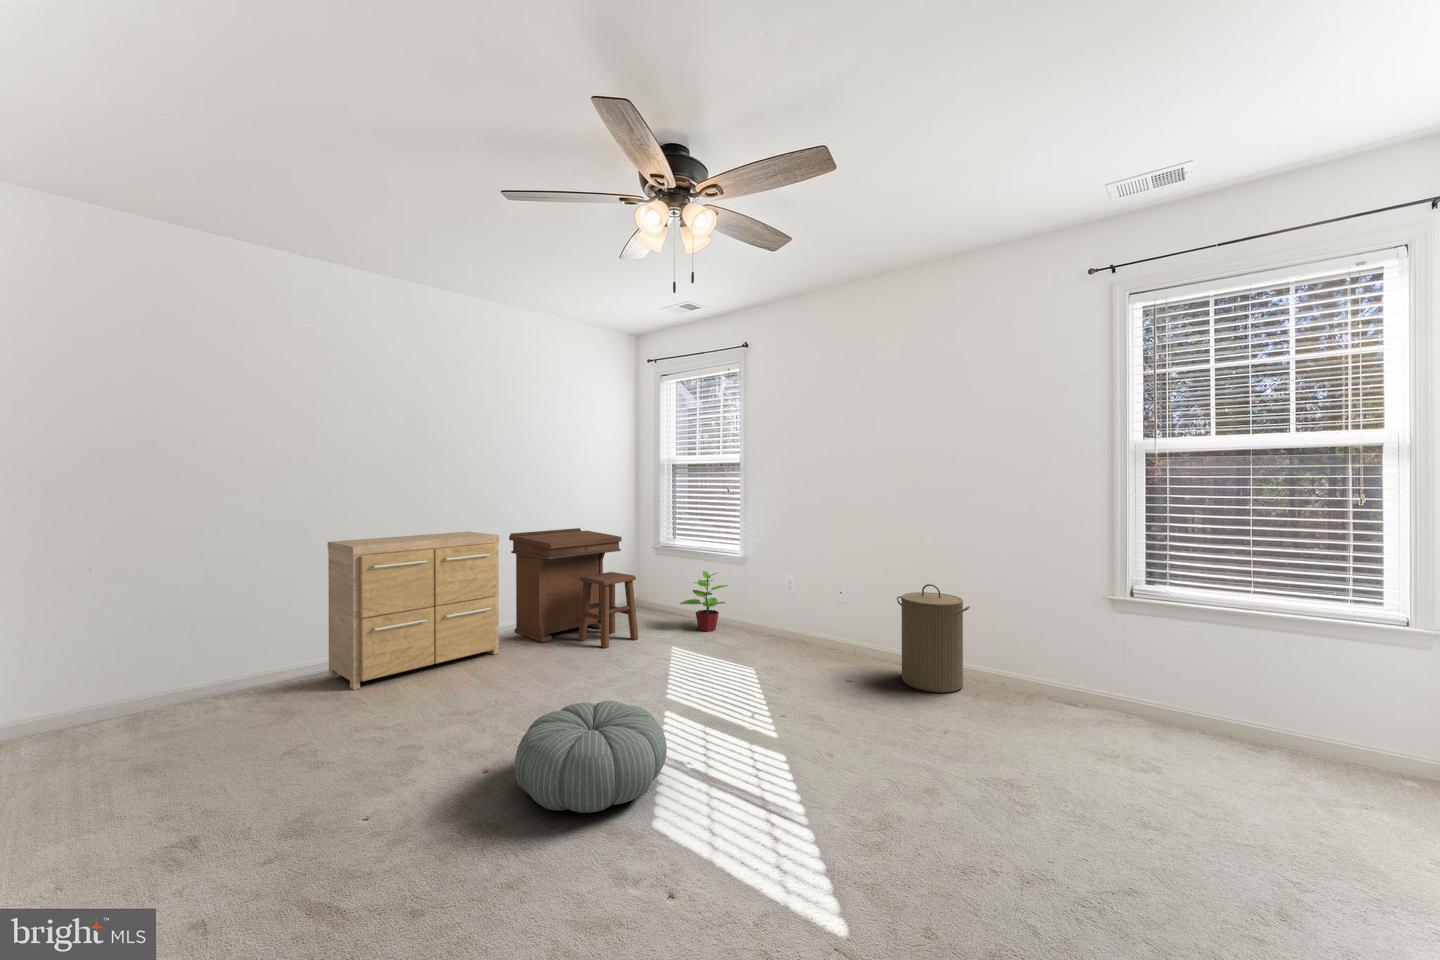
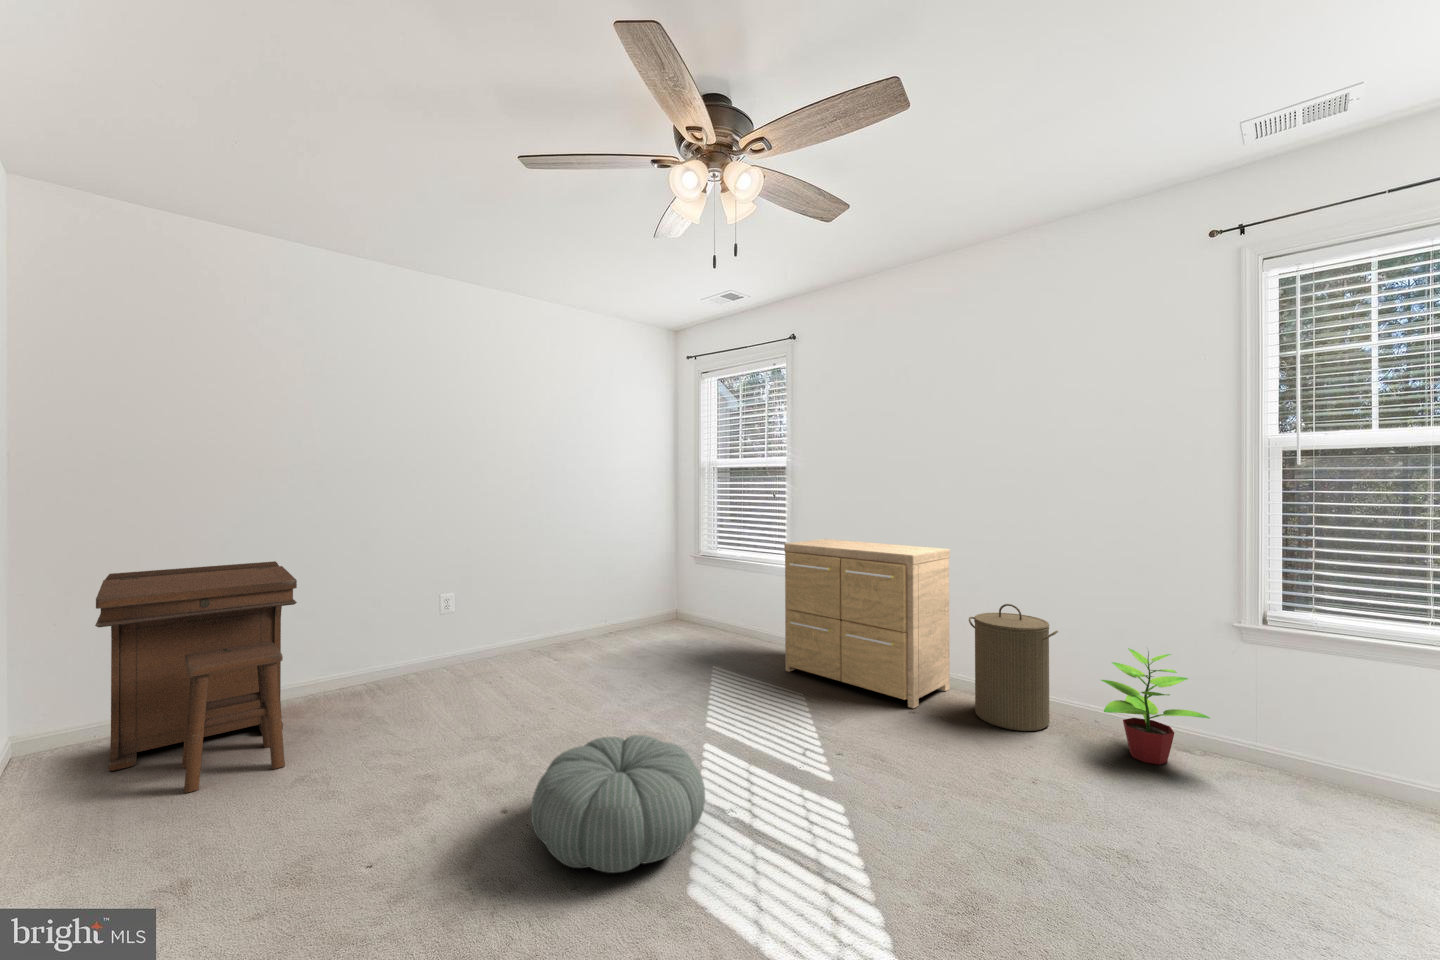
desk: present [509,528,638,648] -> present [95,561,297,793]
dresser: present [328,532,499,690] -> present [784,539,950,708]
potted plant: present [680,571,728,632] -> present [1101,648,1210,764]

